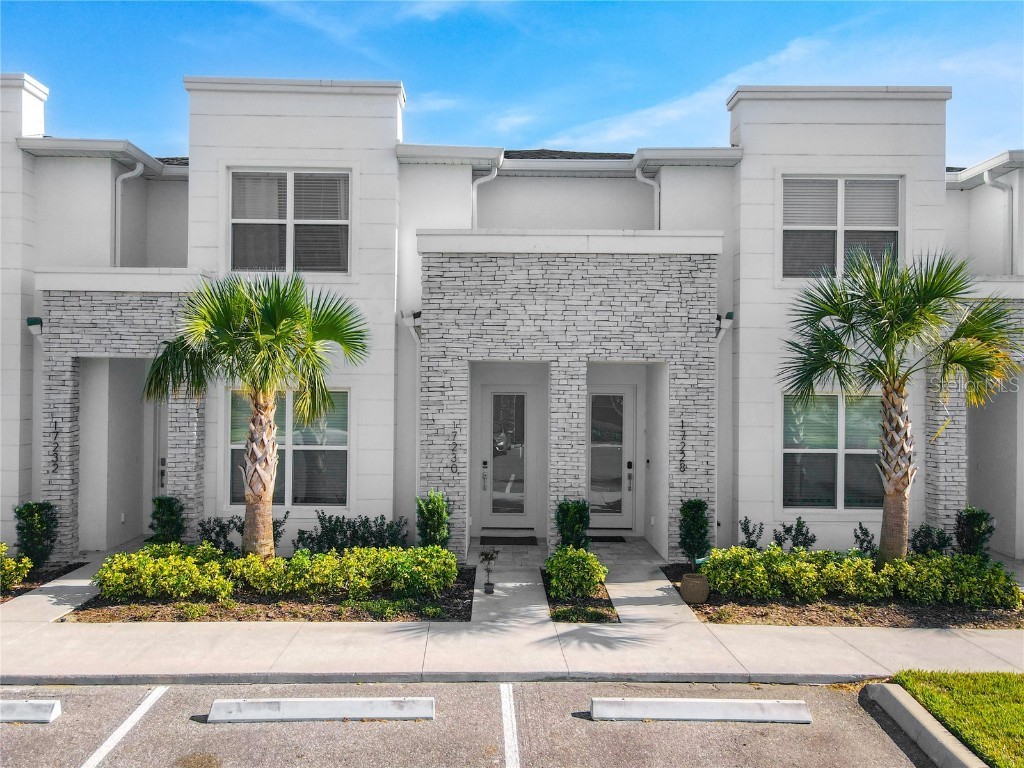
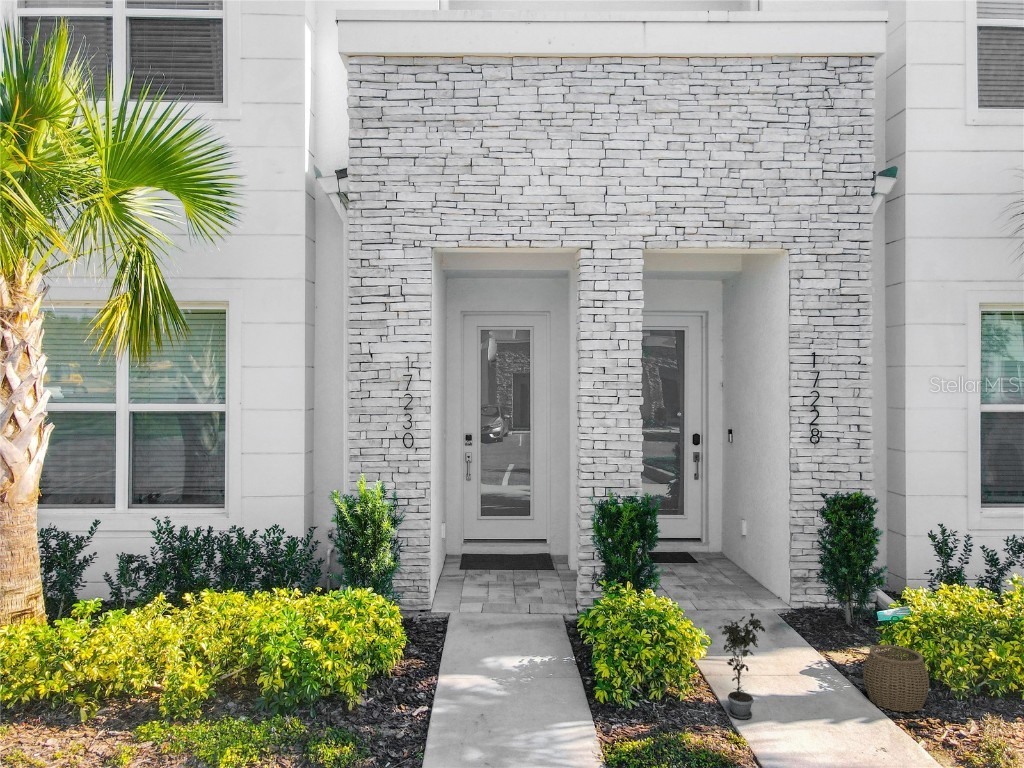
potted plant: present [479,547,500,594] -> present [718,613,765,719]

